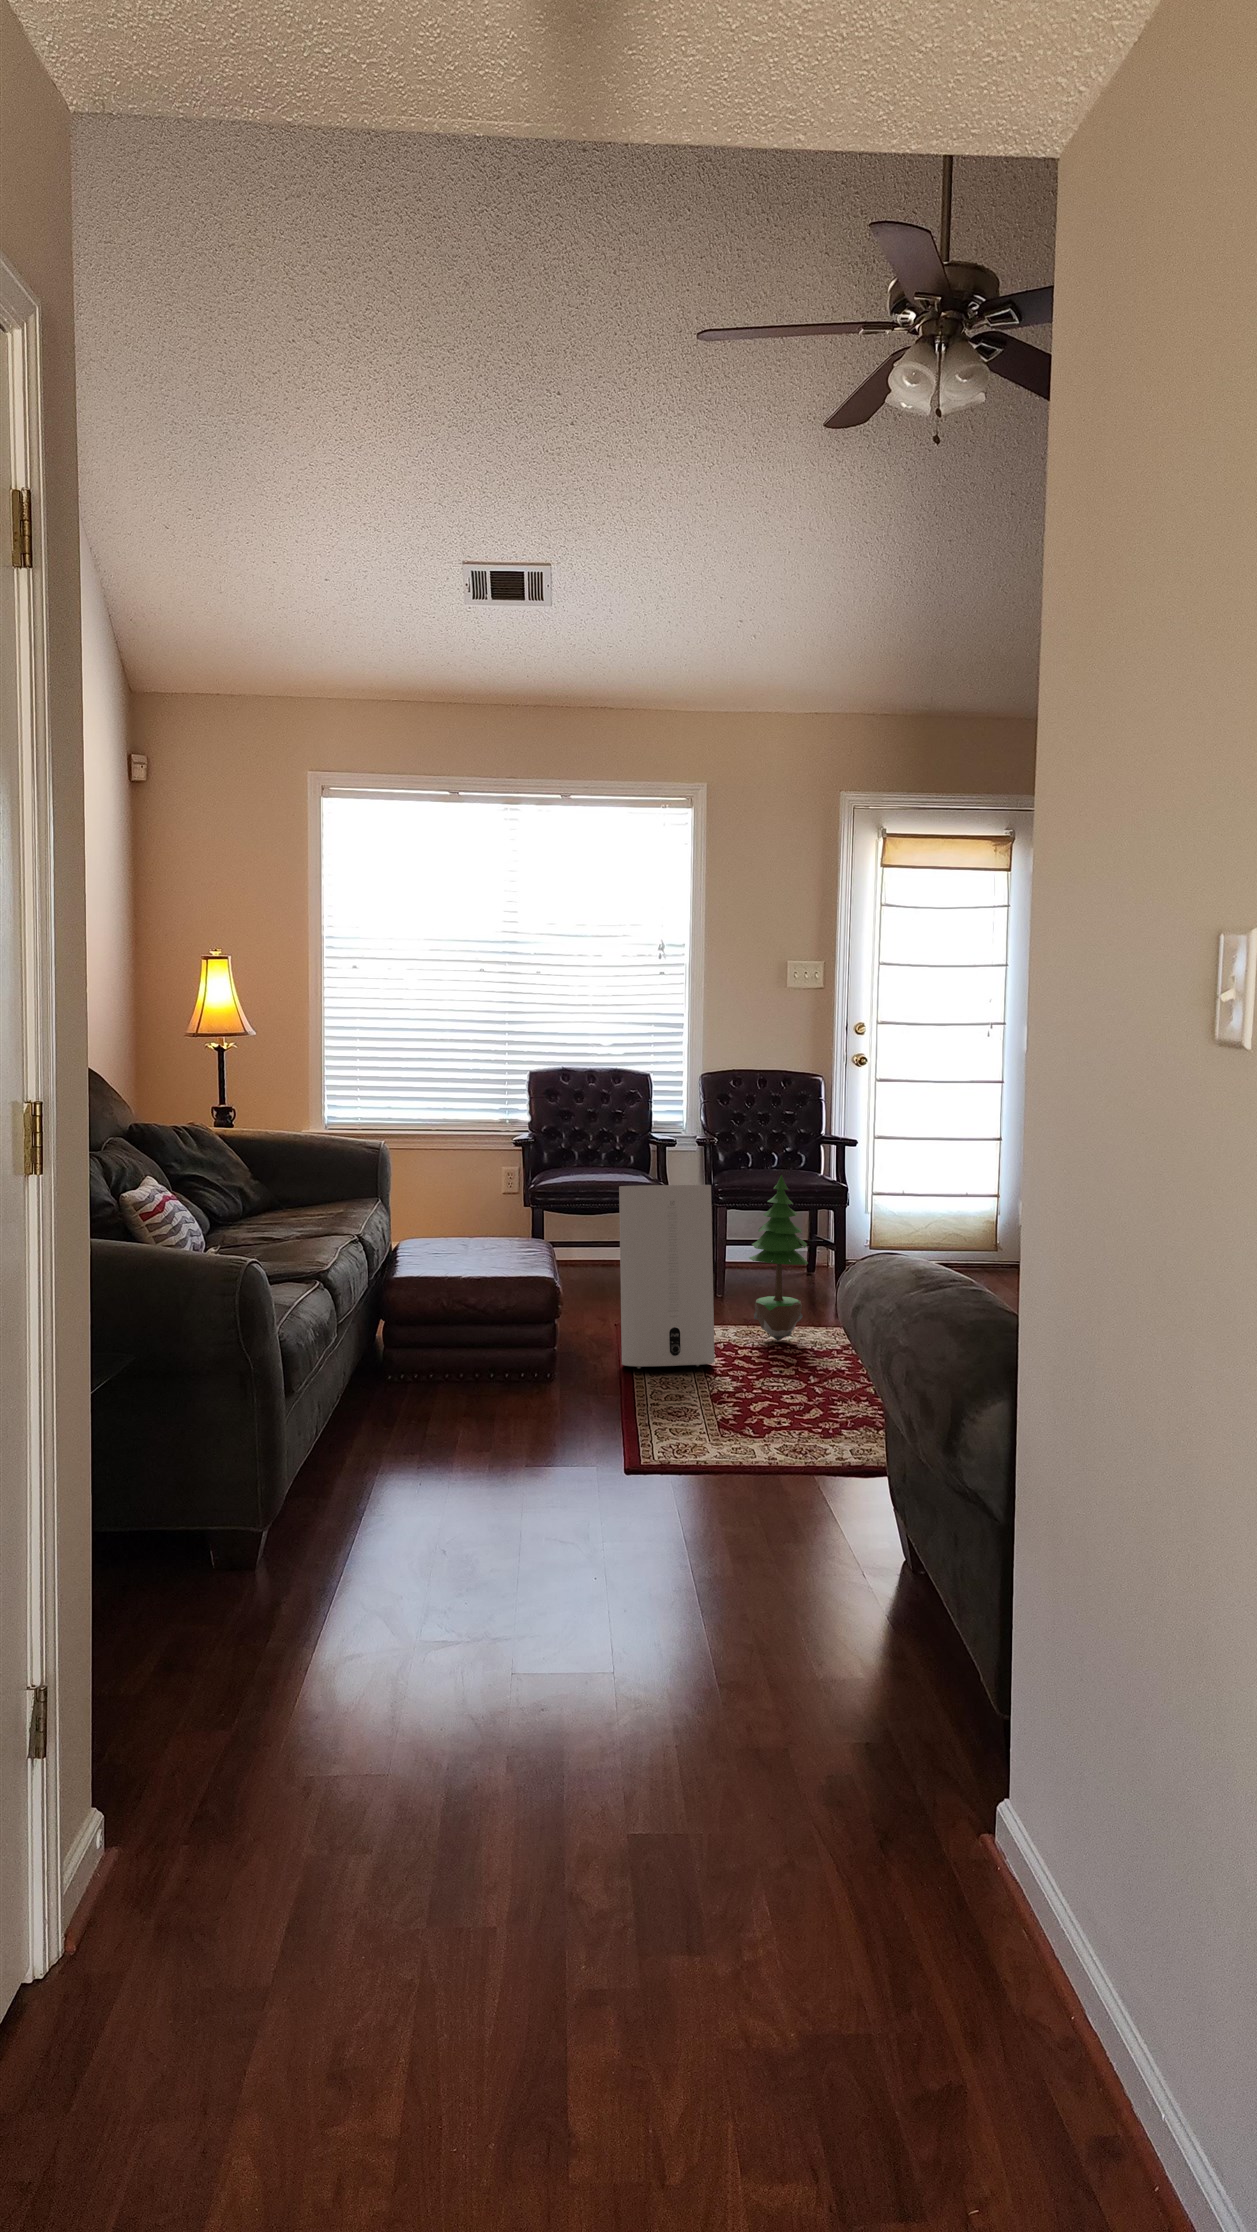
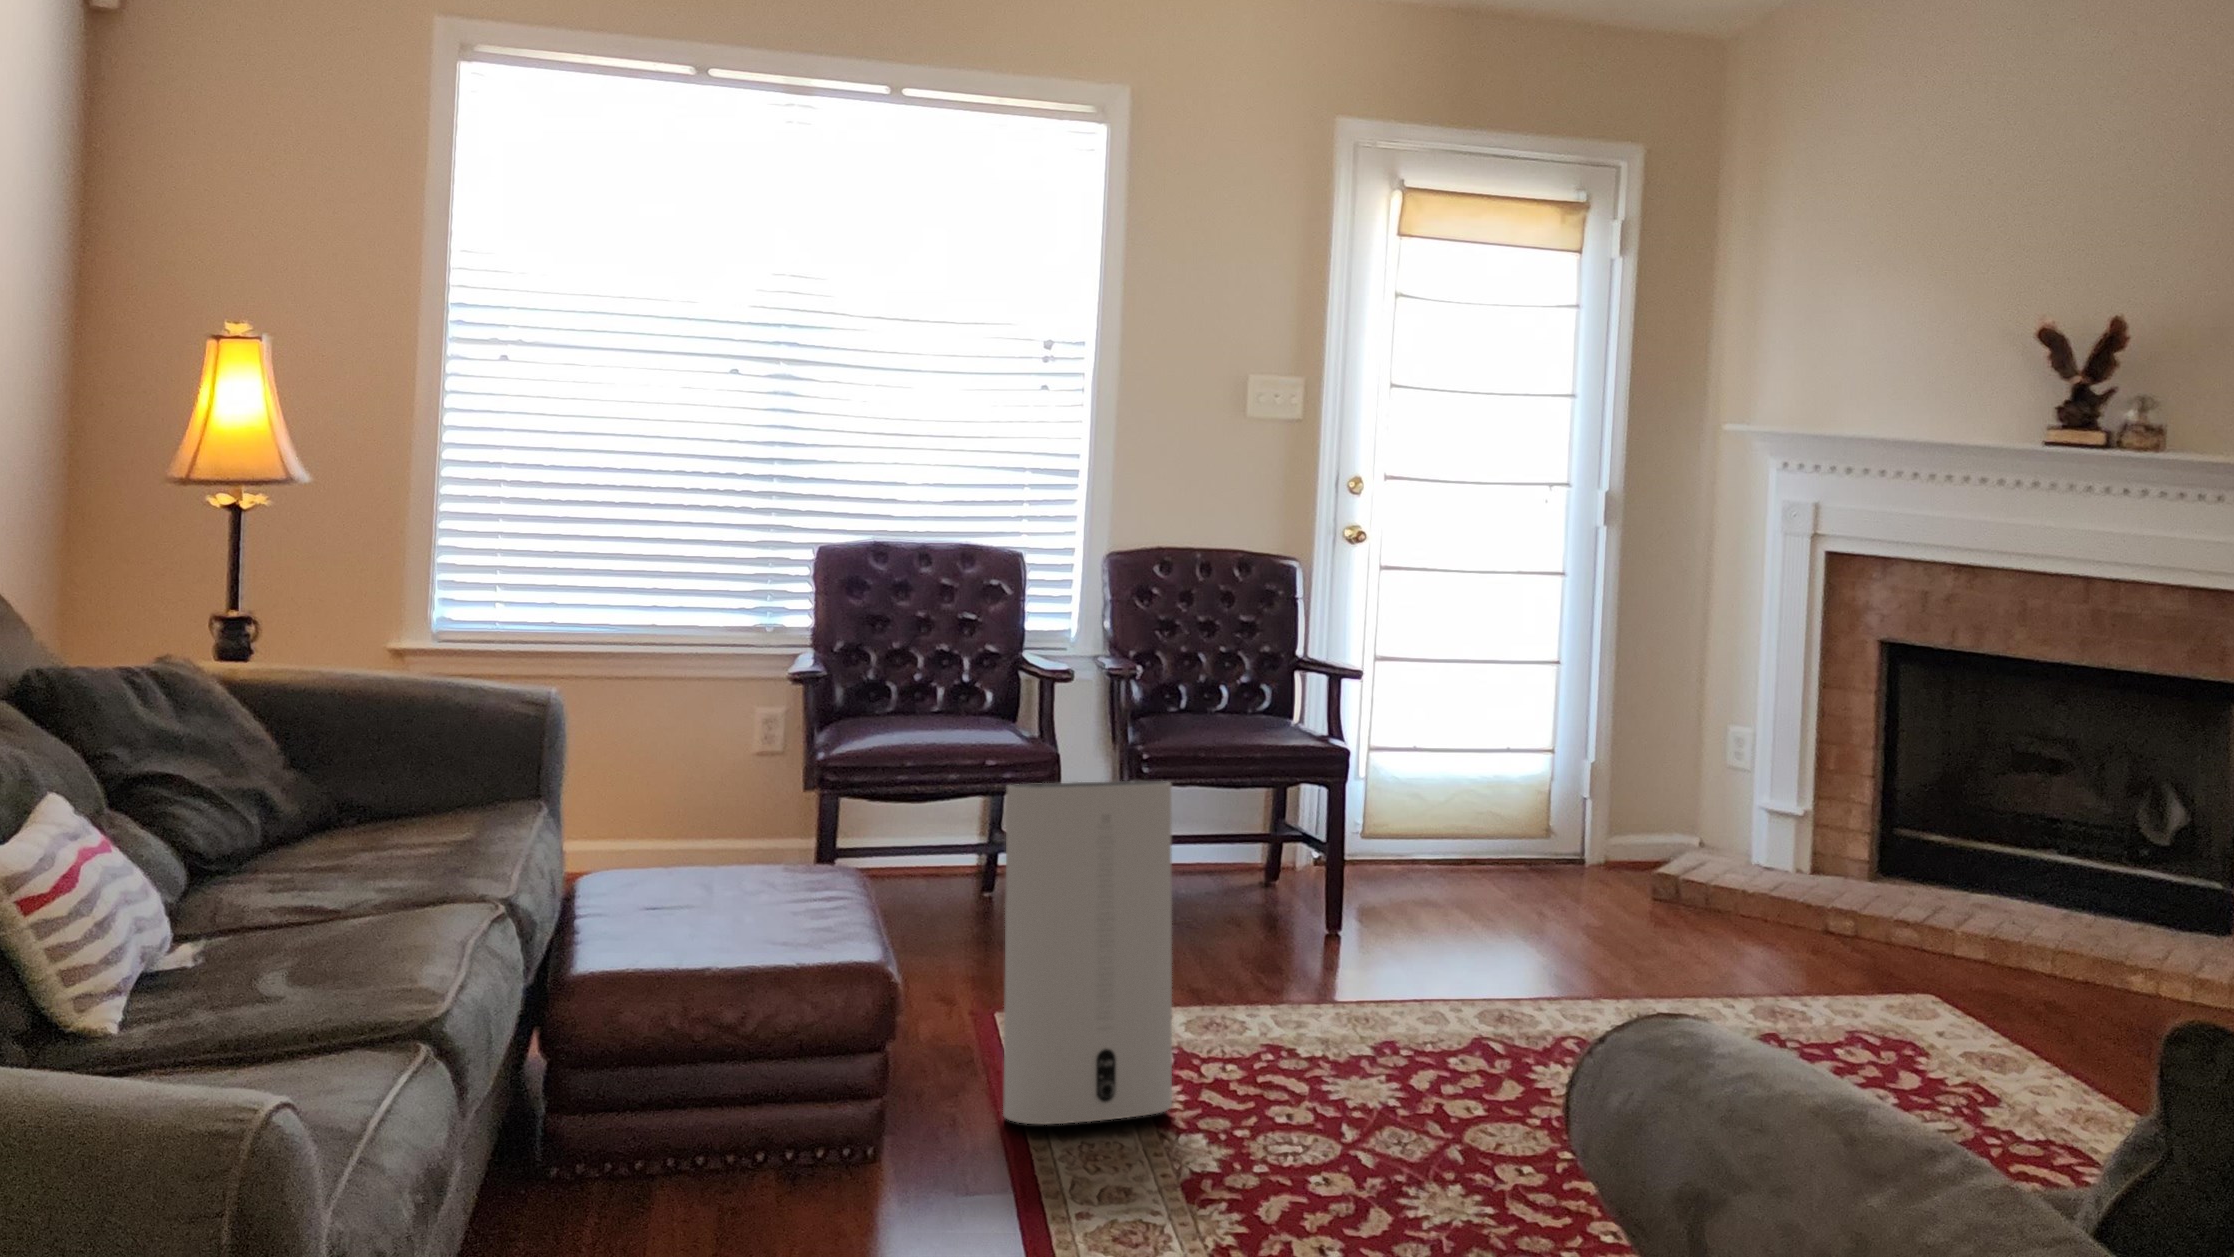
potted tree: present [749,1175,808,1341] -> none [1217,753,1320,1045]

